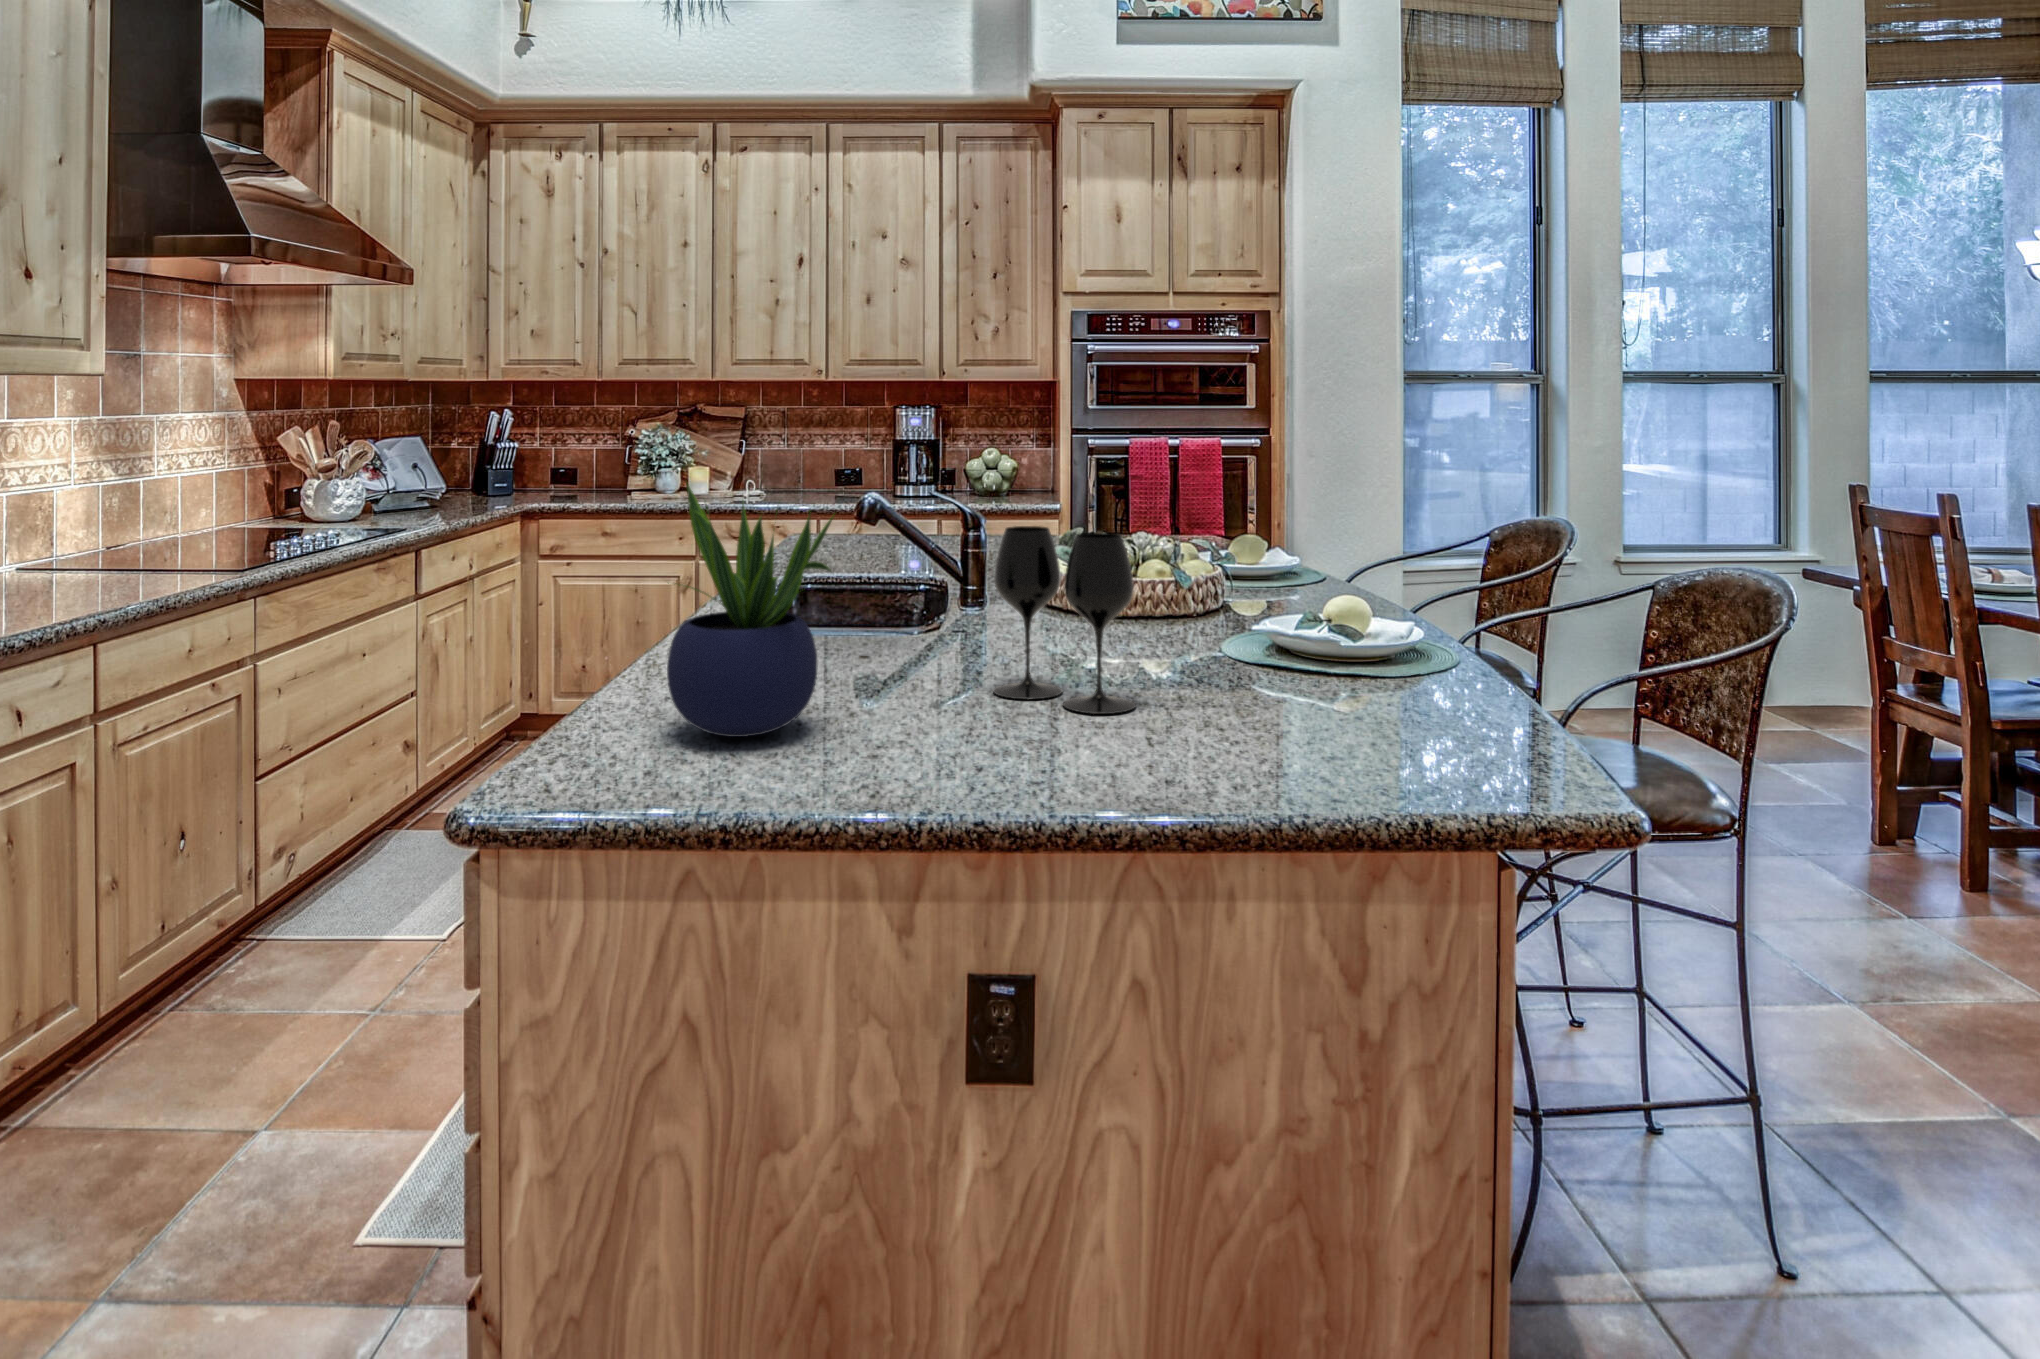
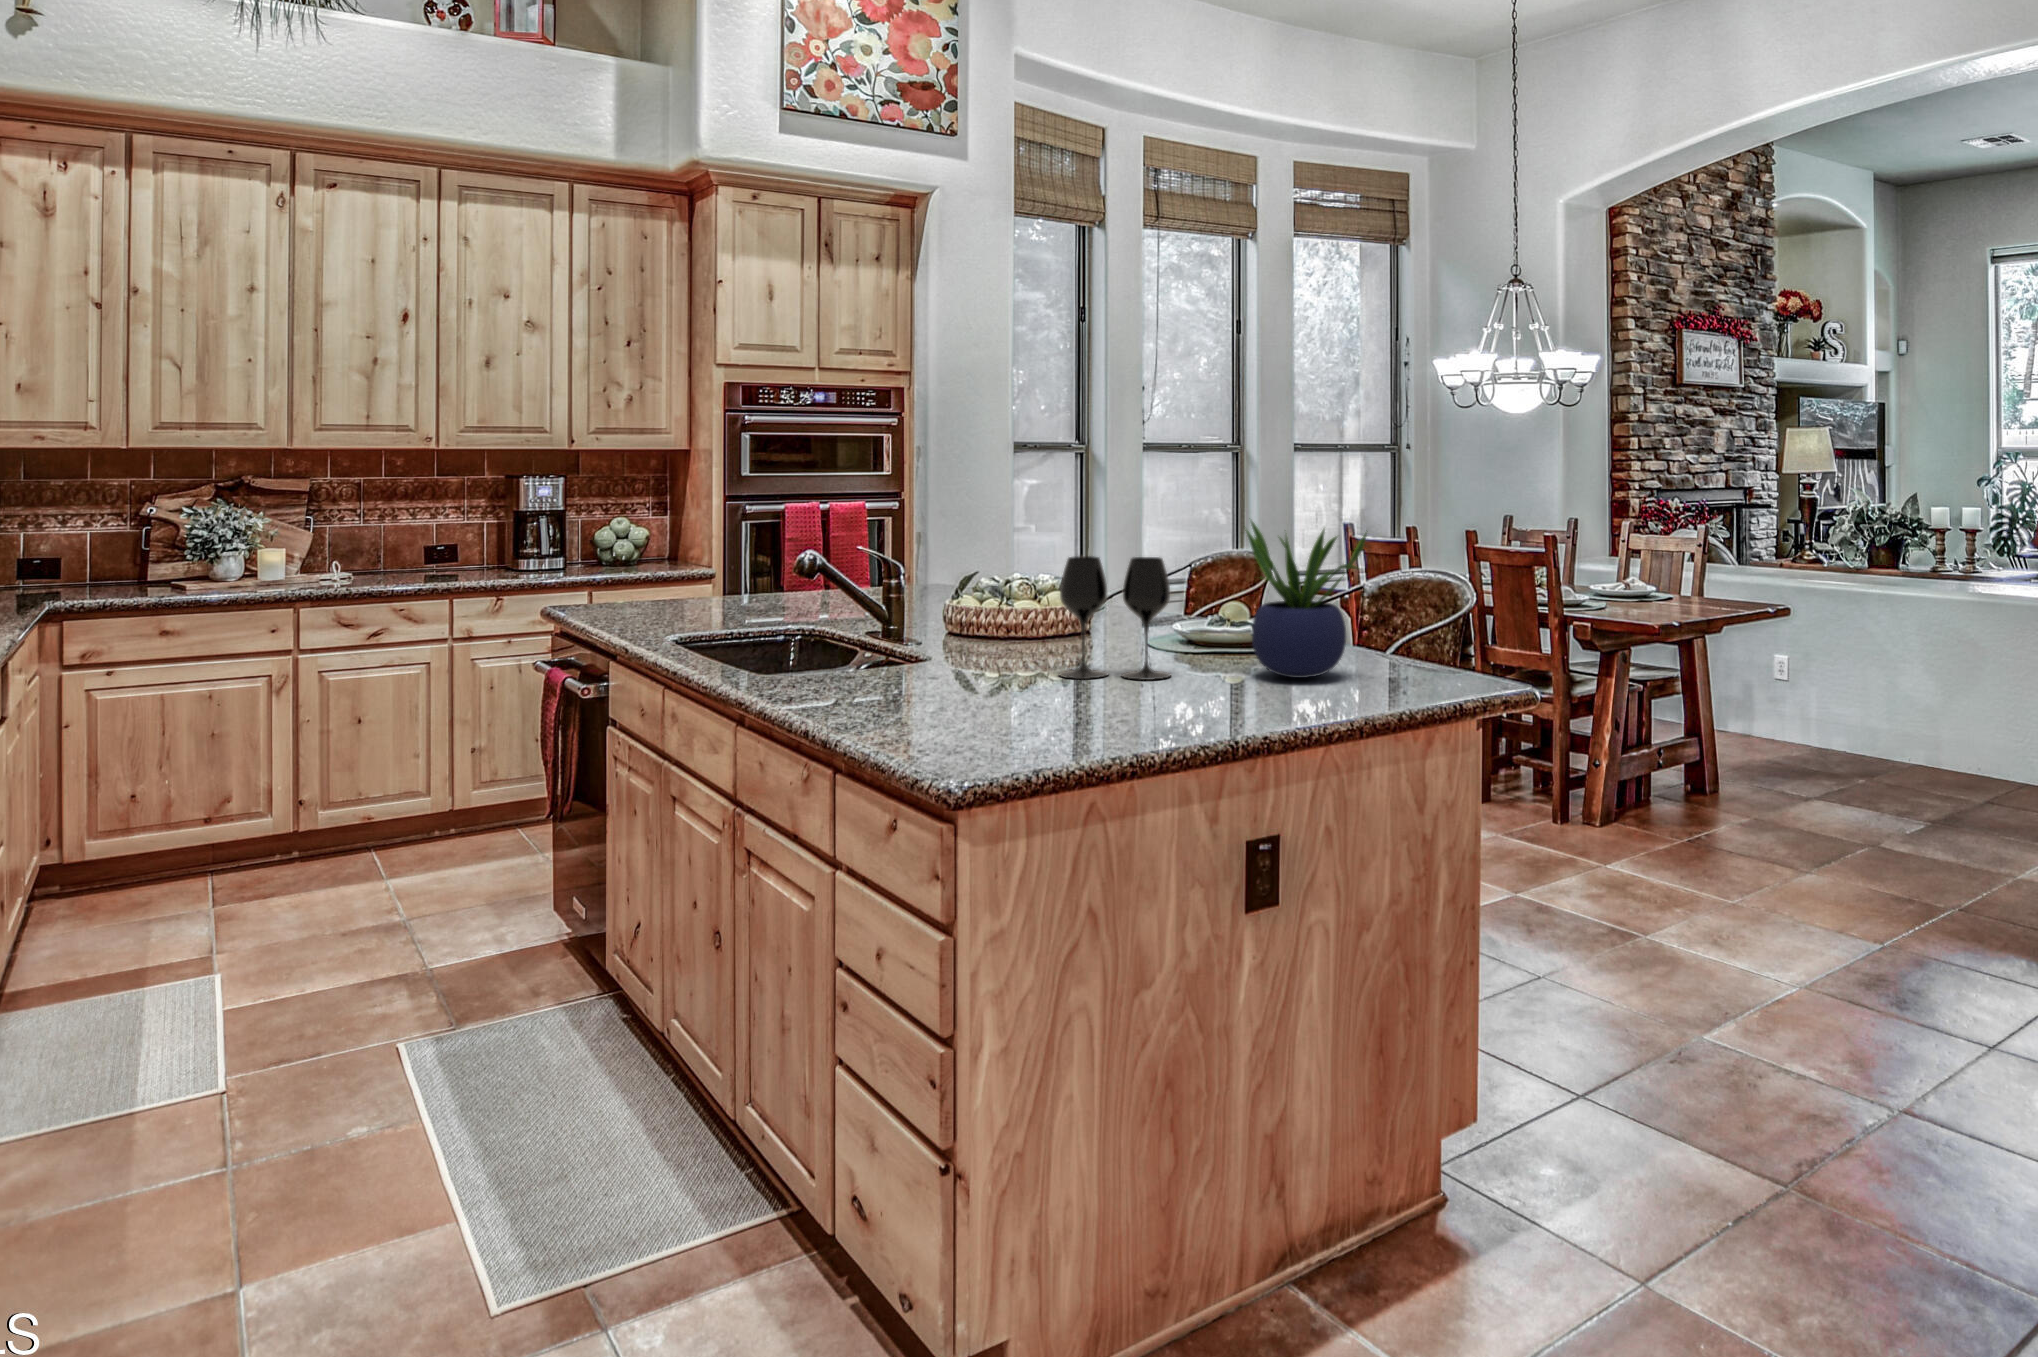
potted plant: present [667,484,834,737] -> present [1245,521,1367,678]

